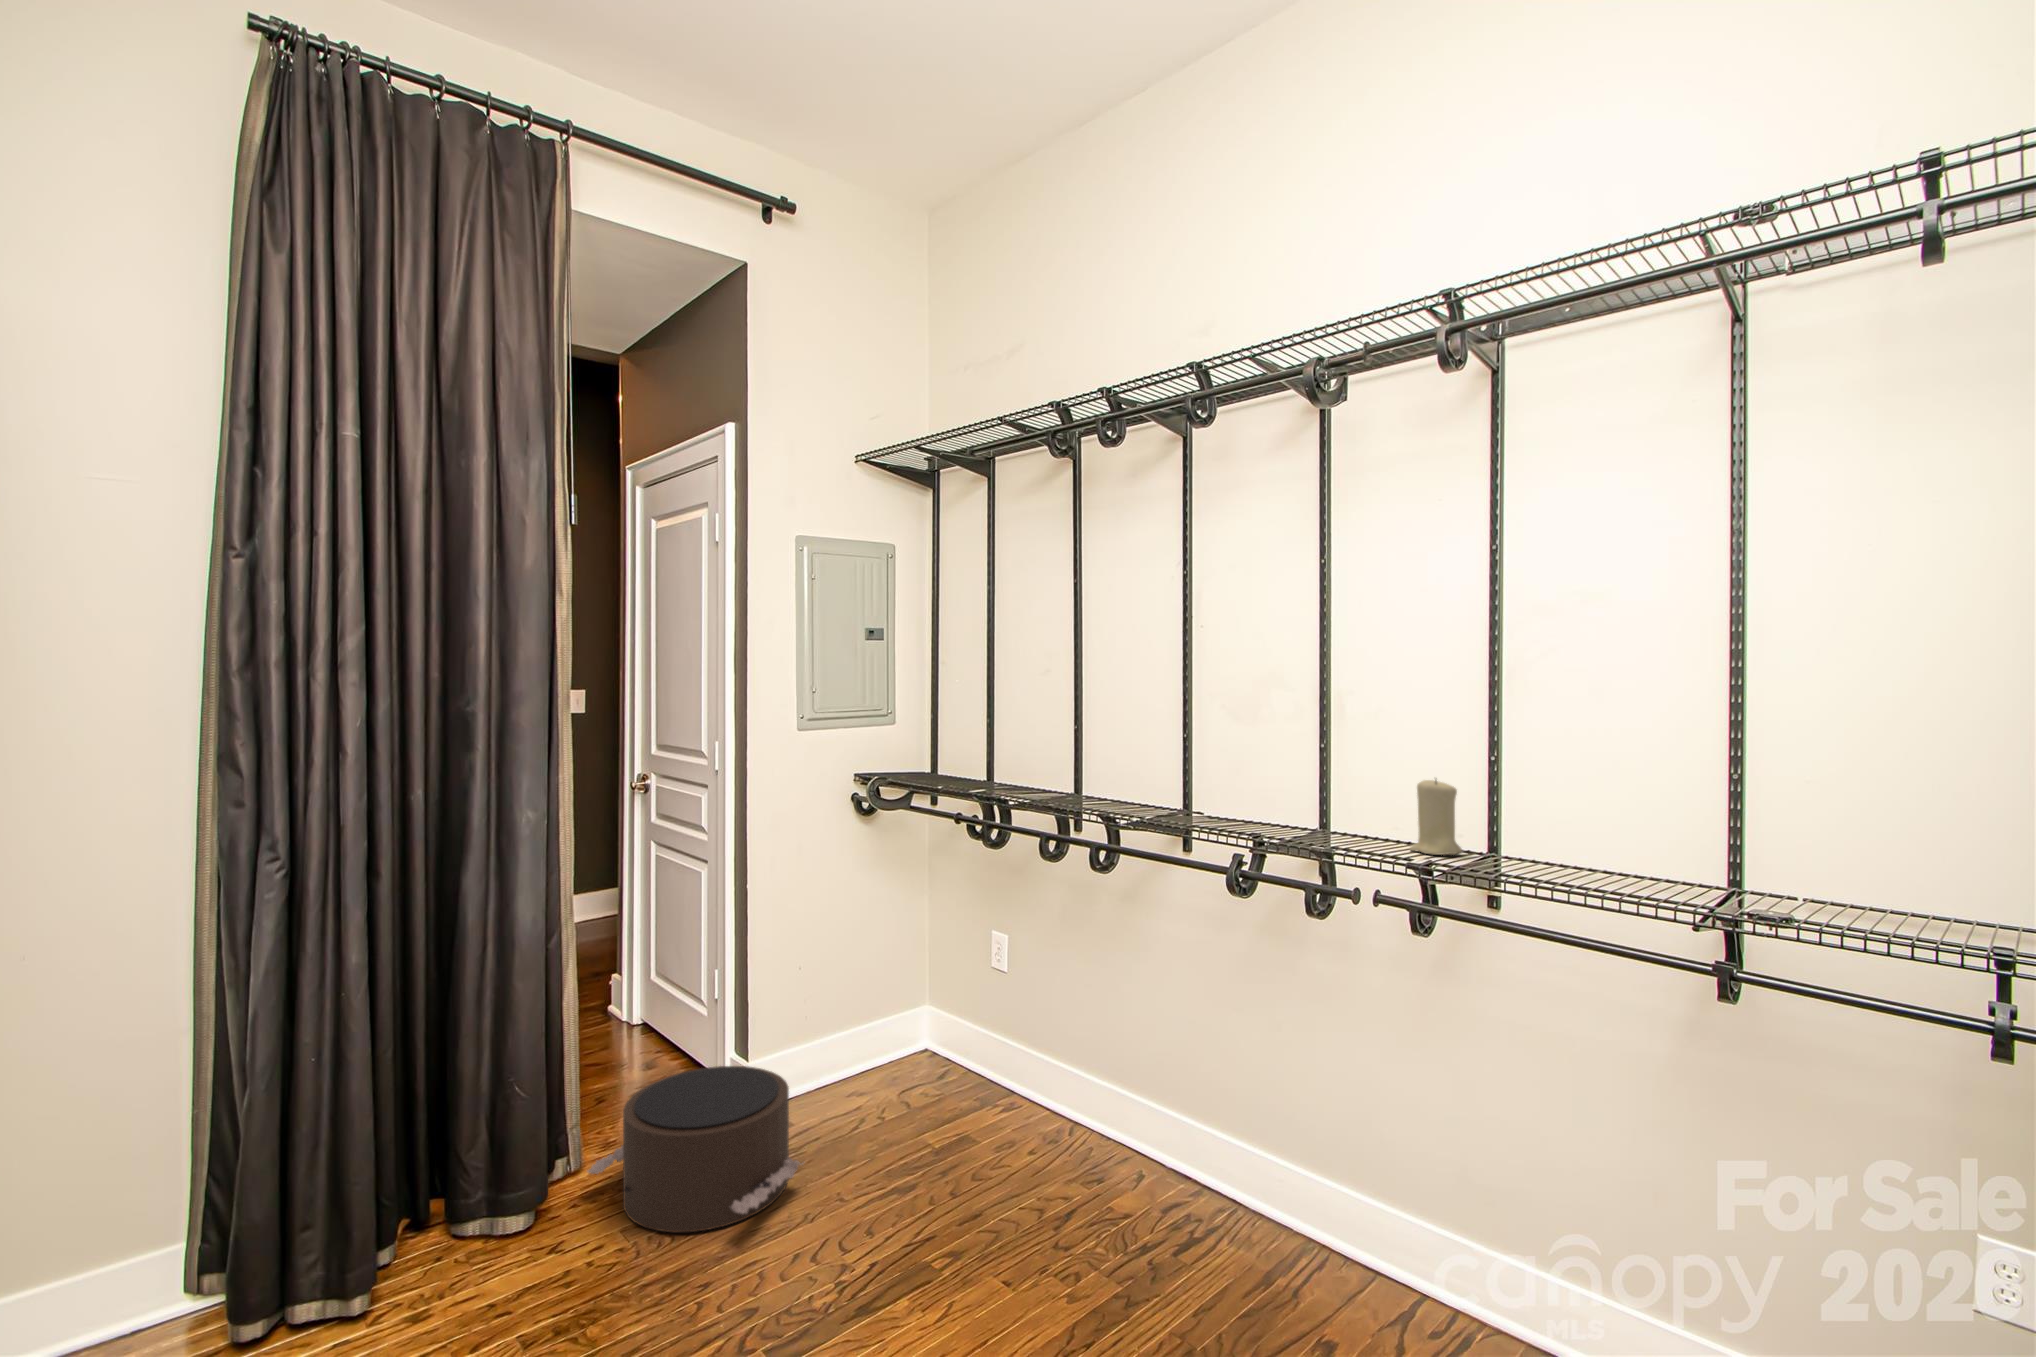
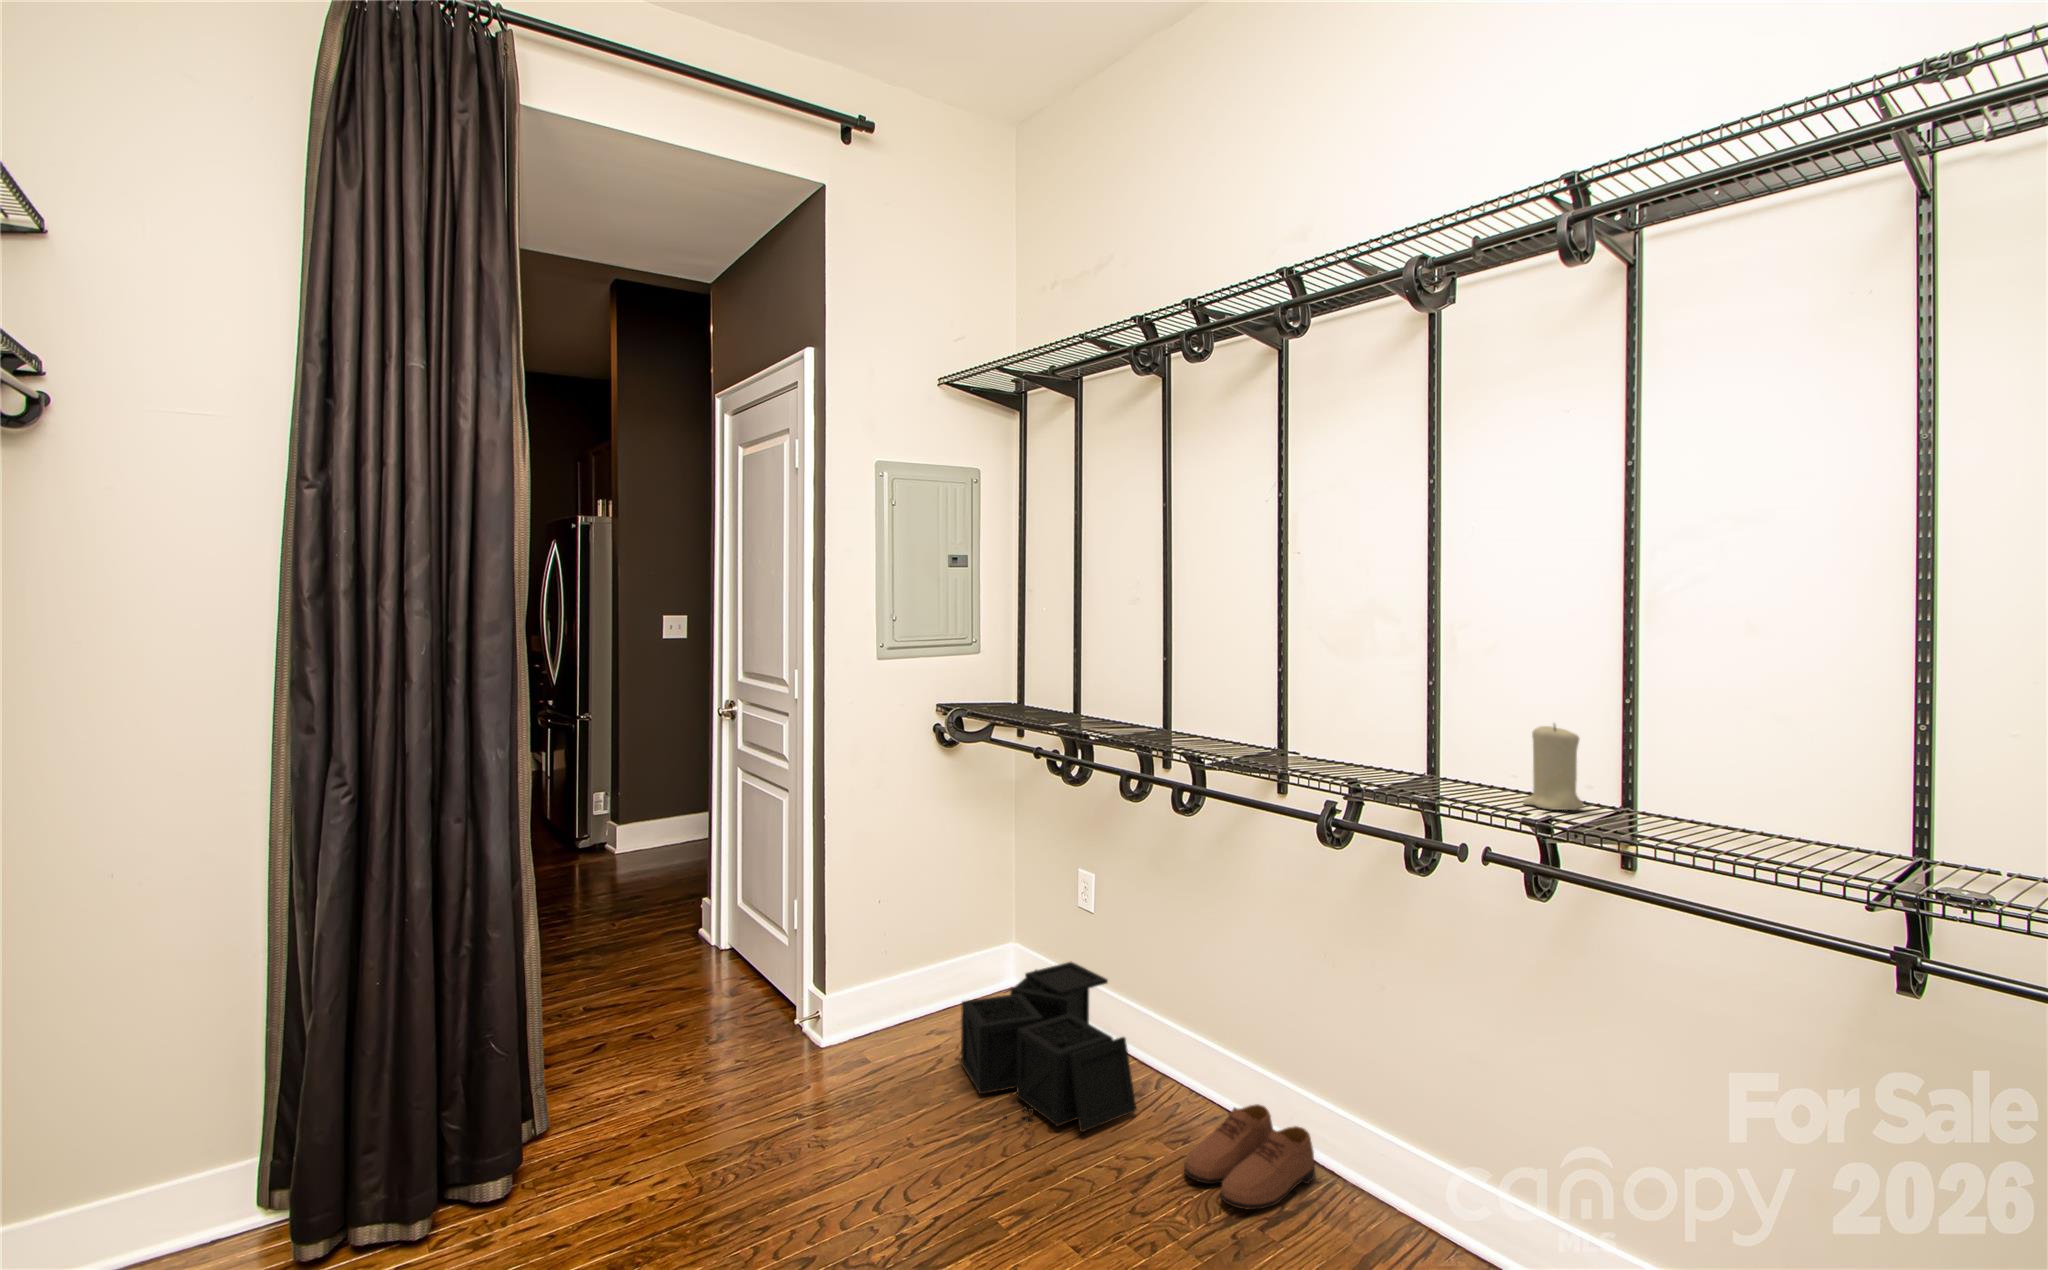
storage bin: none [885,1018,1059,1181] -> present [961,962,1136,1132]
pouf: present [587,1066,803,1232] -> none [663,1000,876,1166]
shoe: none [1107,1144,1228,1242] -> present [1184,1104,1315,1210]

